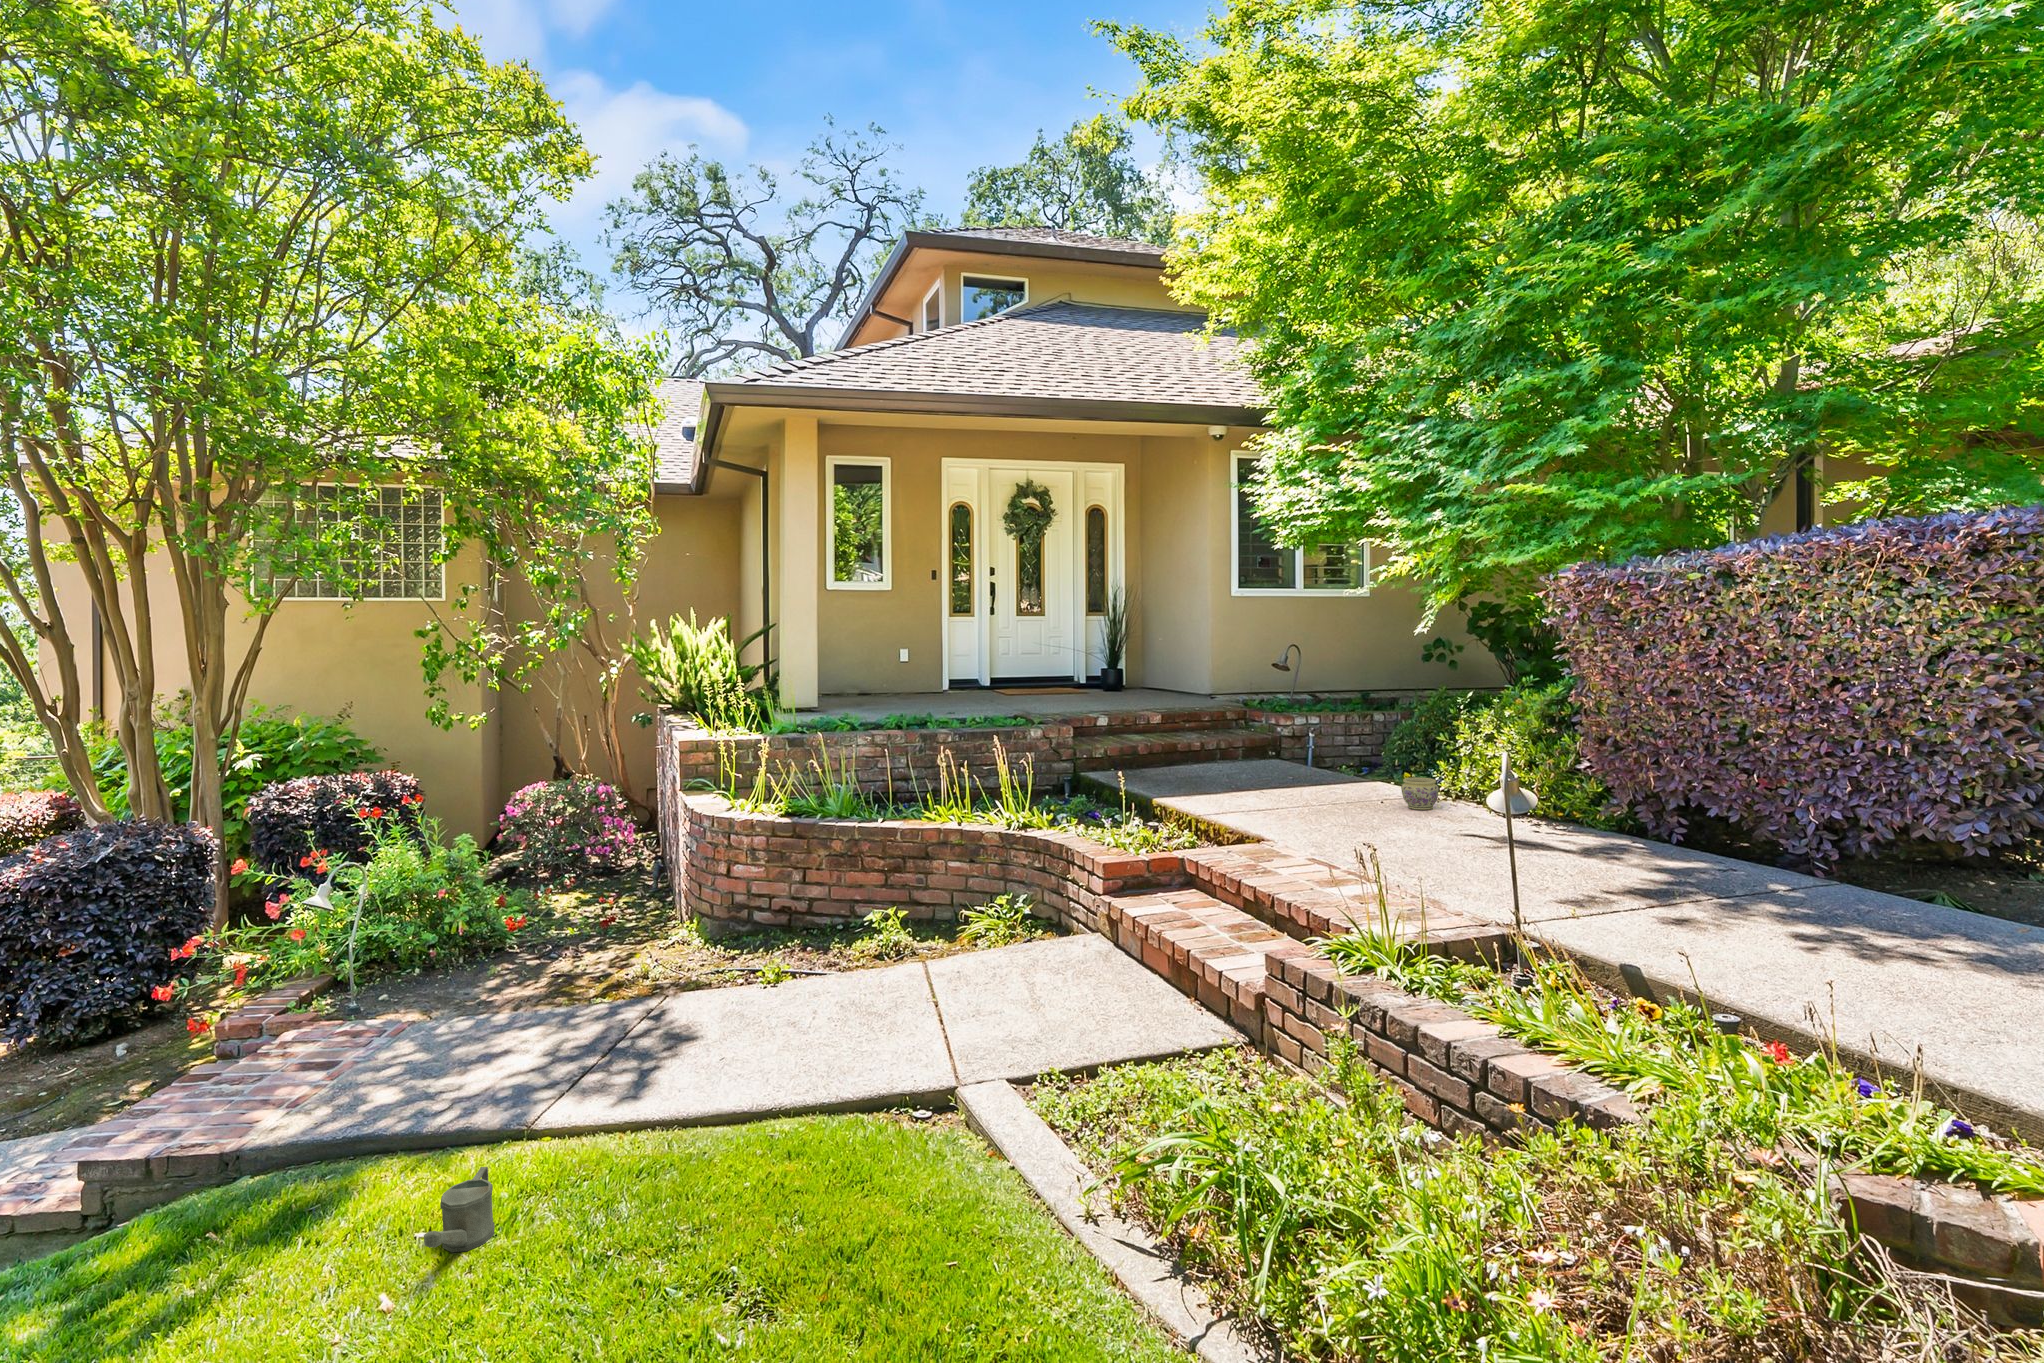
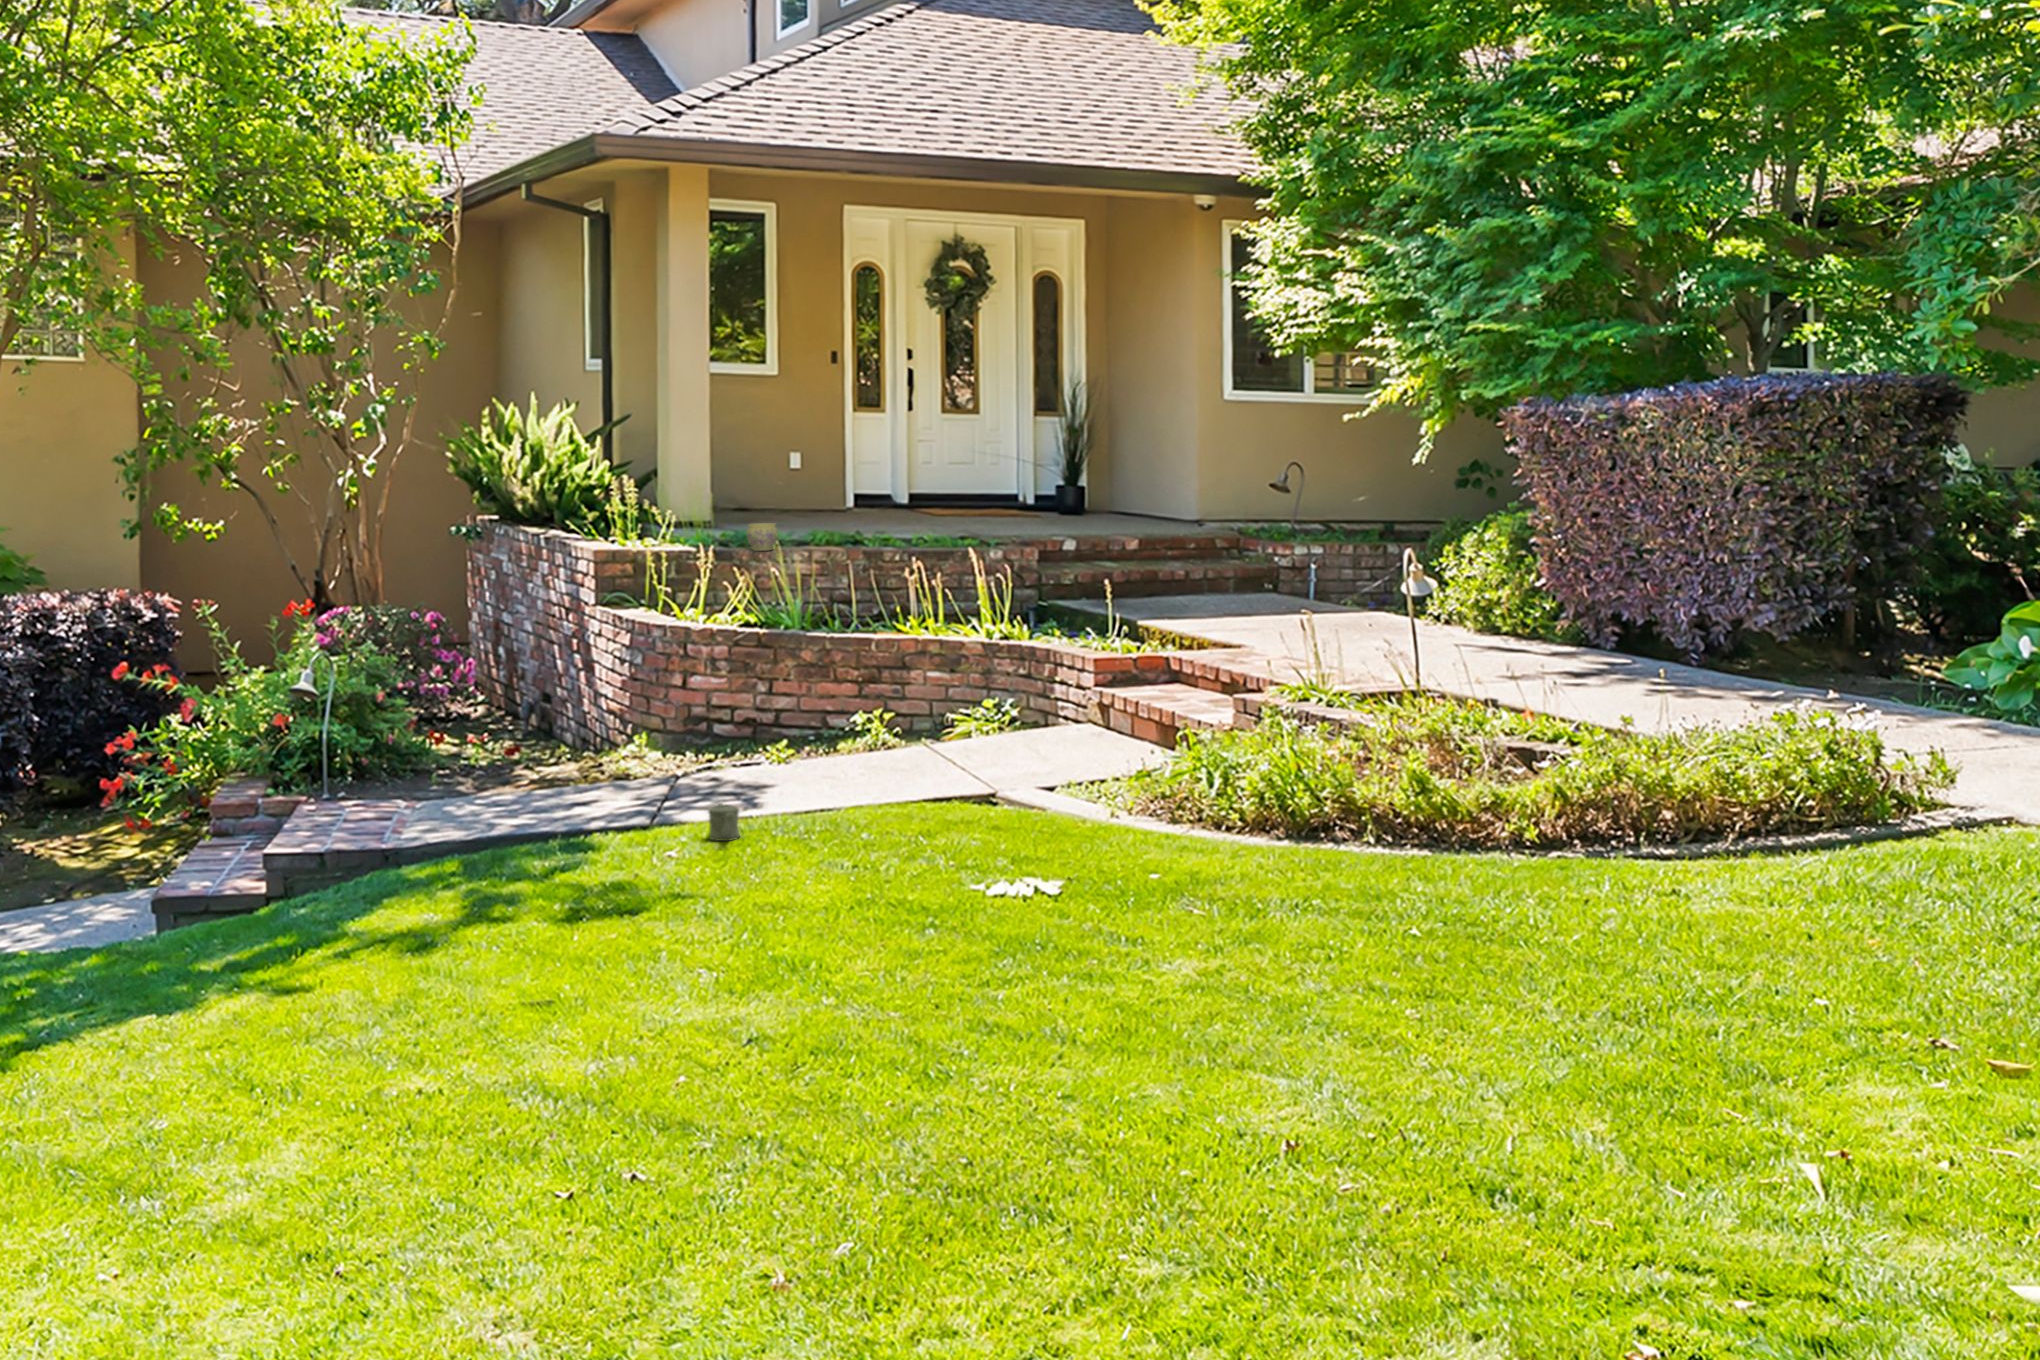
planter: present [1401,777,1439,810] -> present [747,523,778,551]

